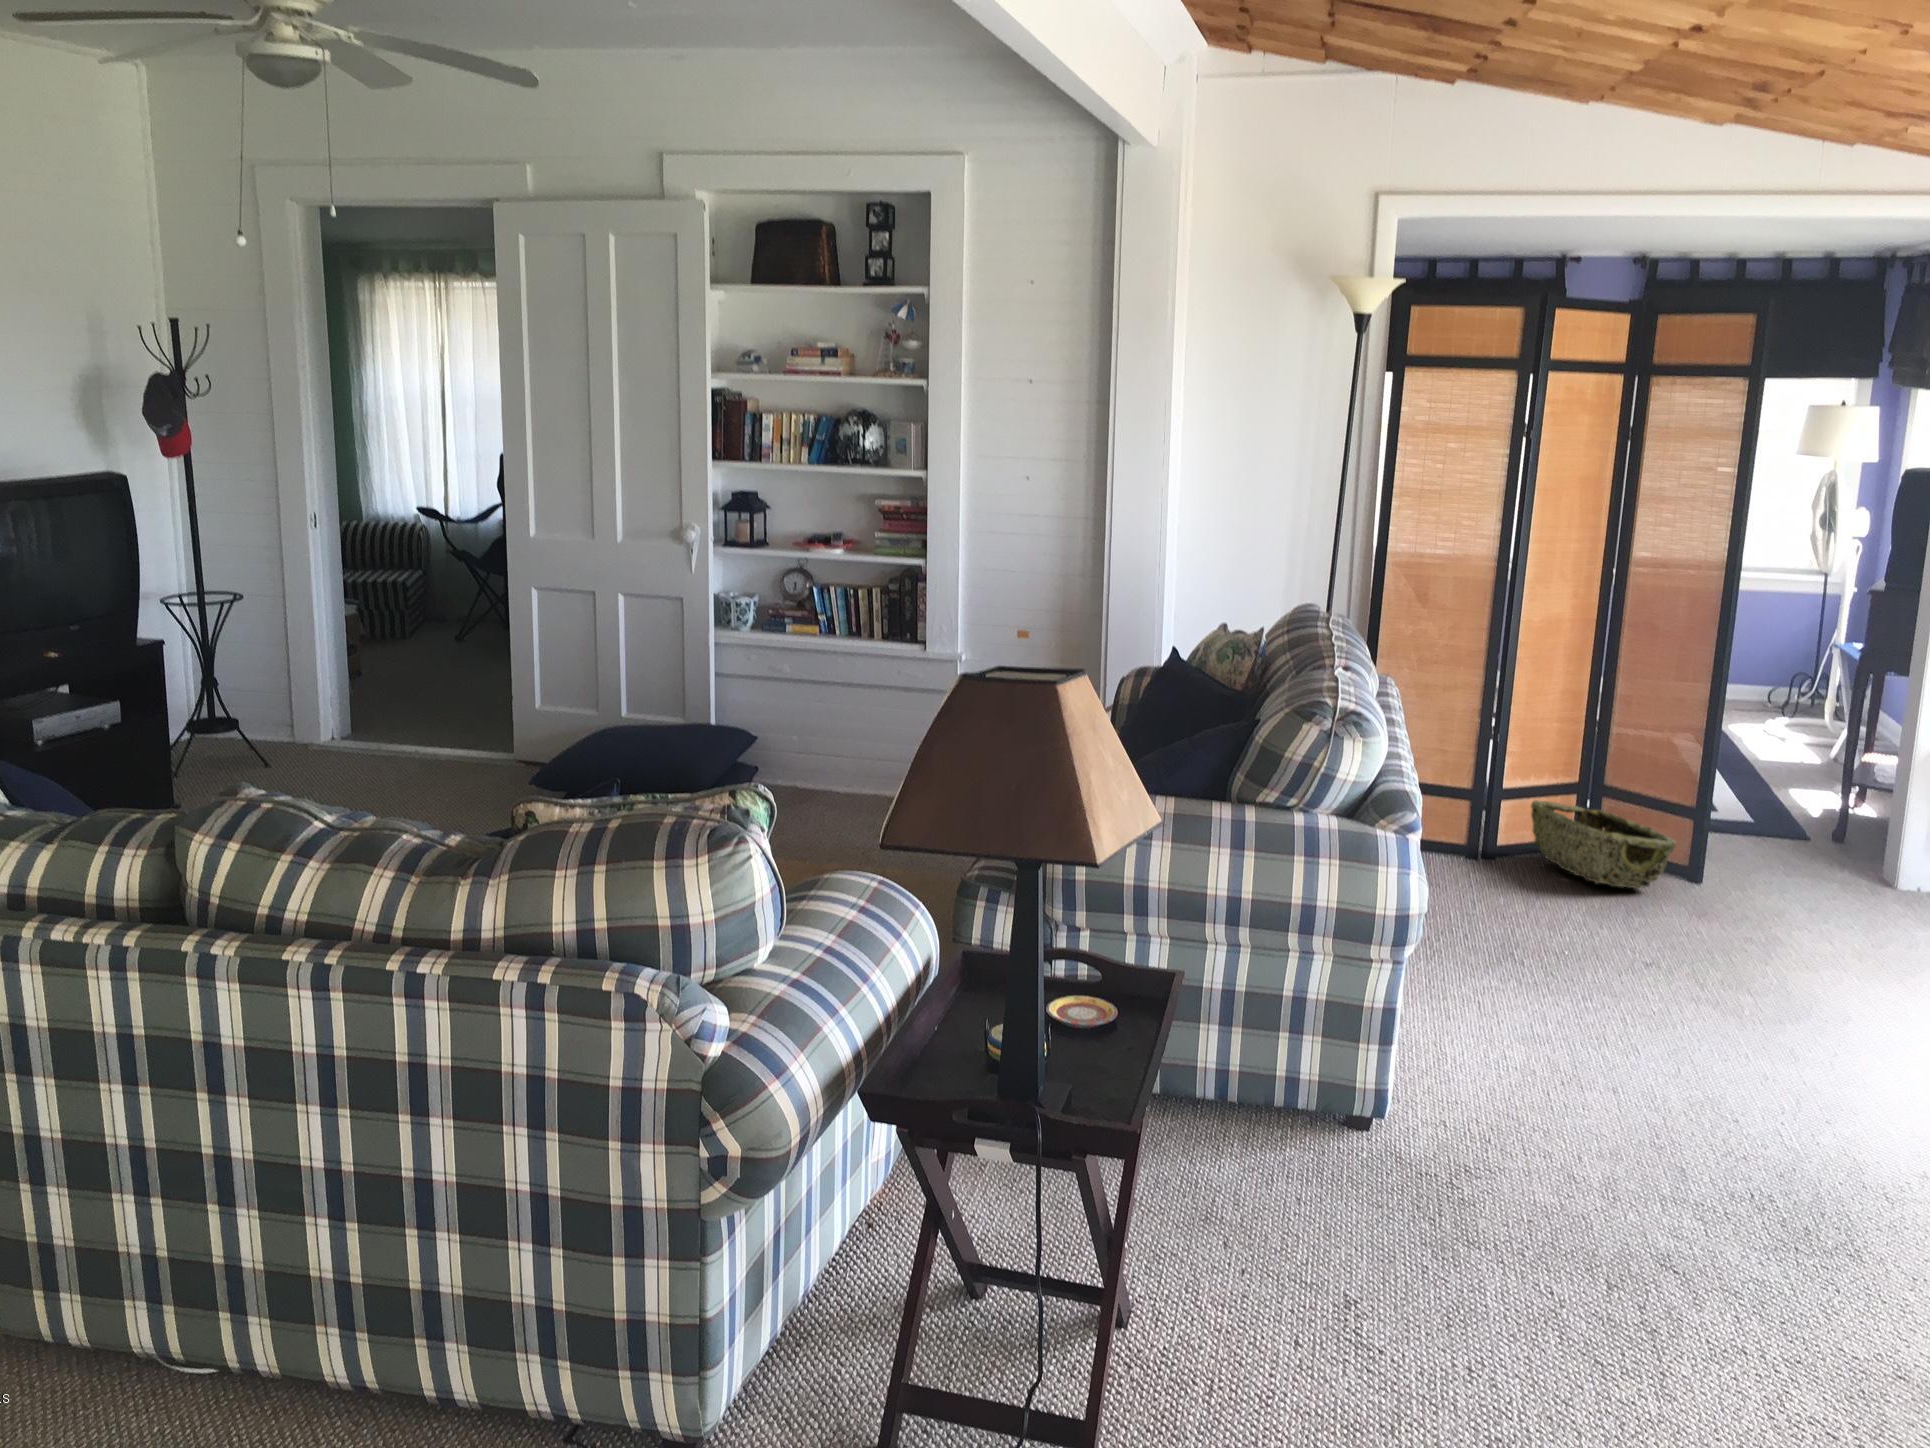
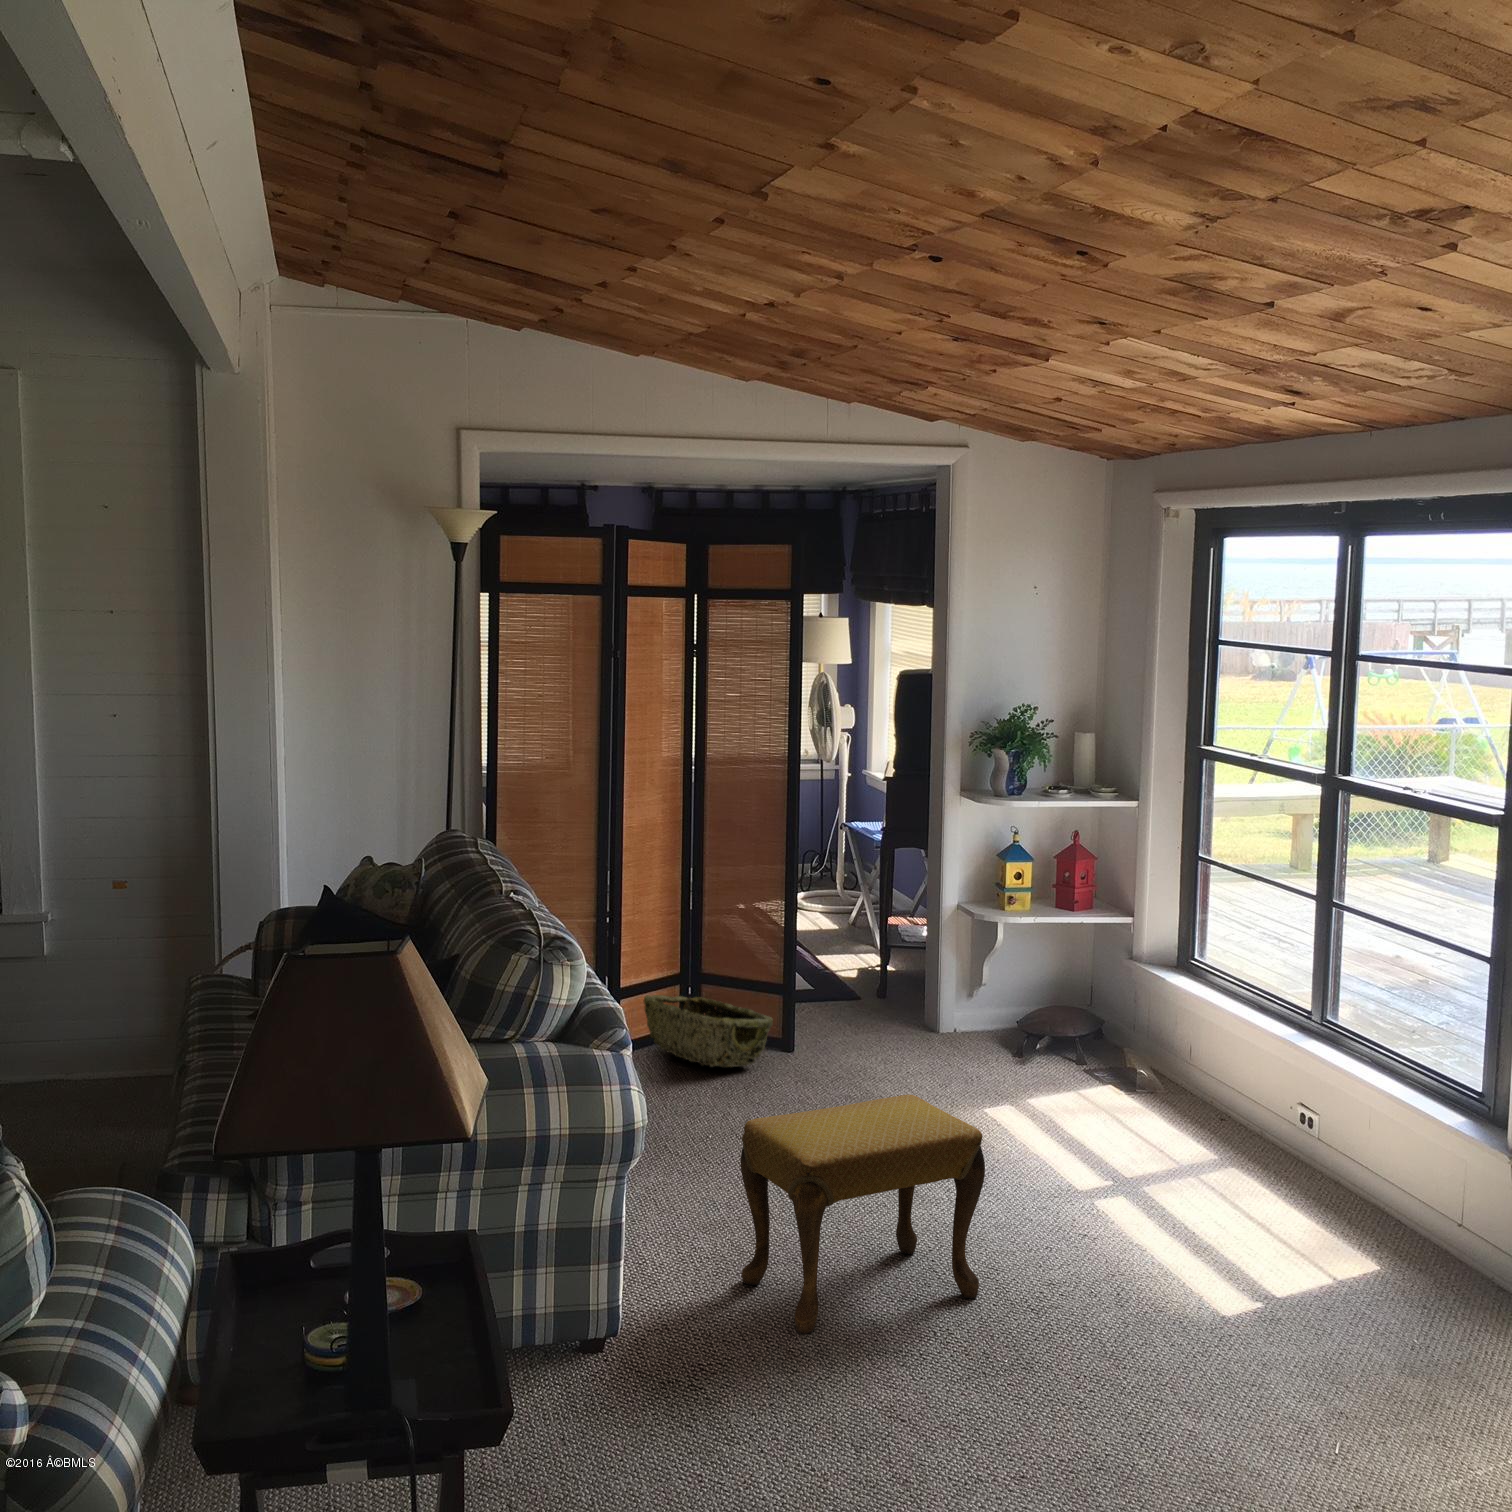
footstool: none [1546,930,1850,1172] -> present [741,1095,985,1334]

